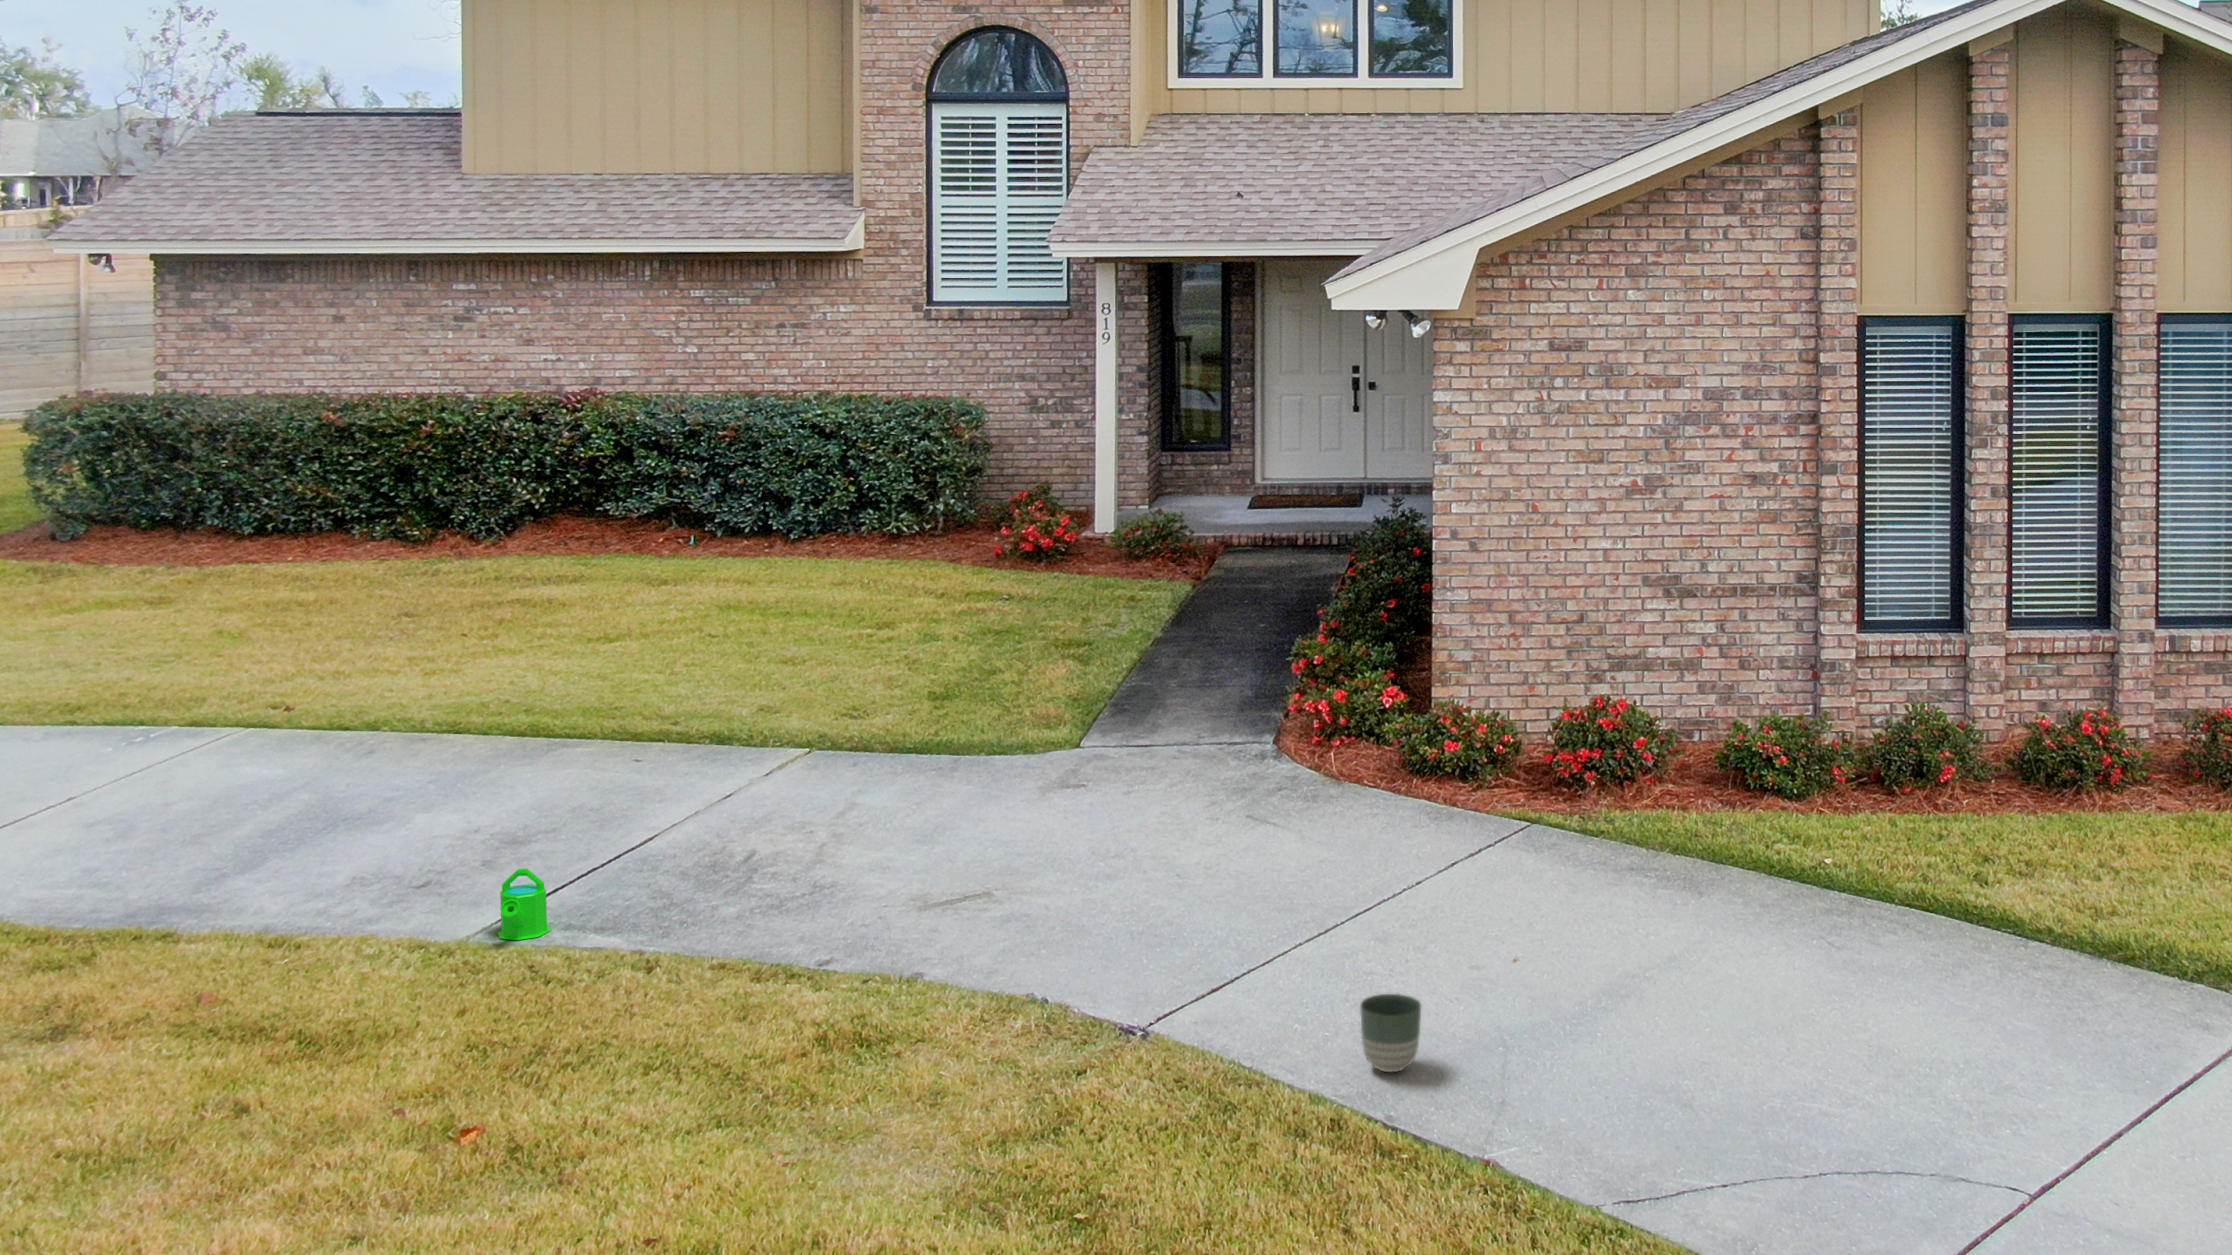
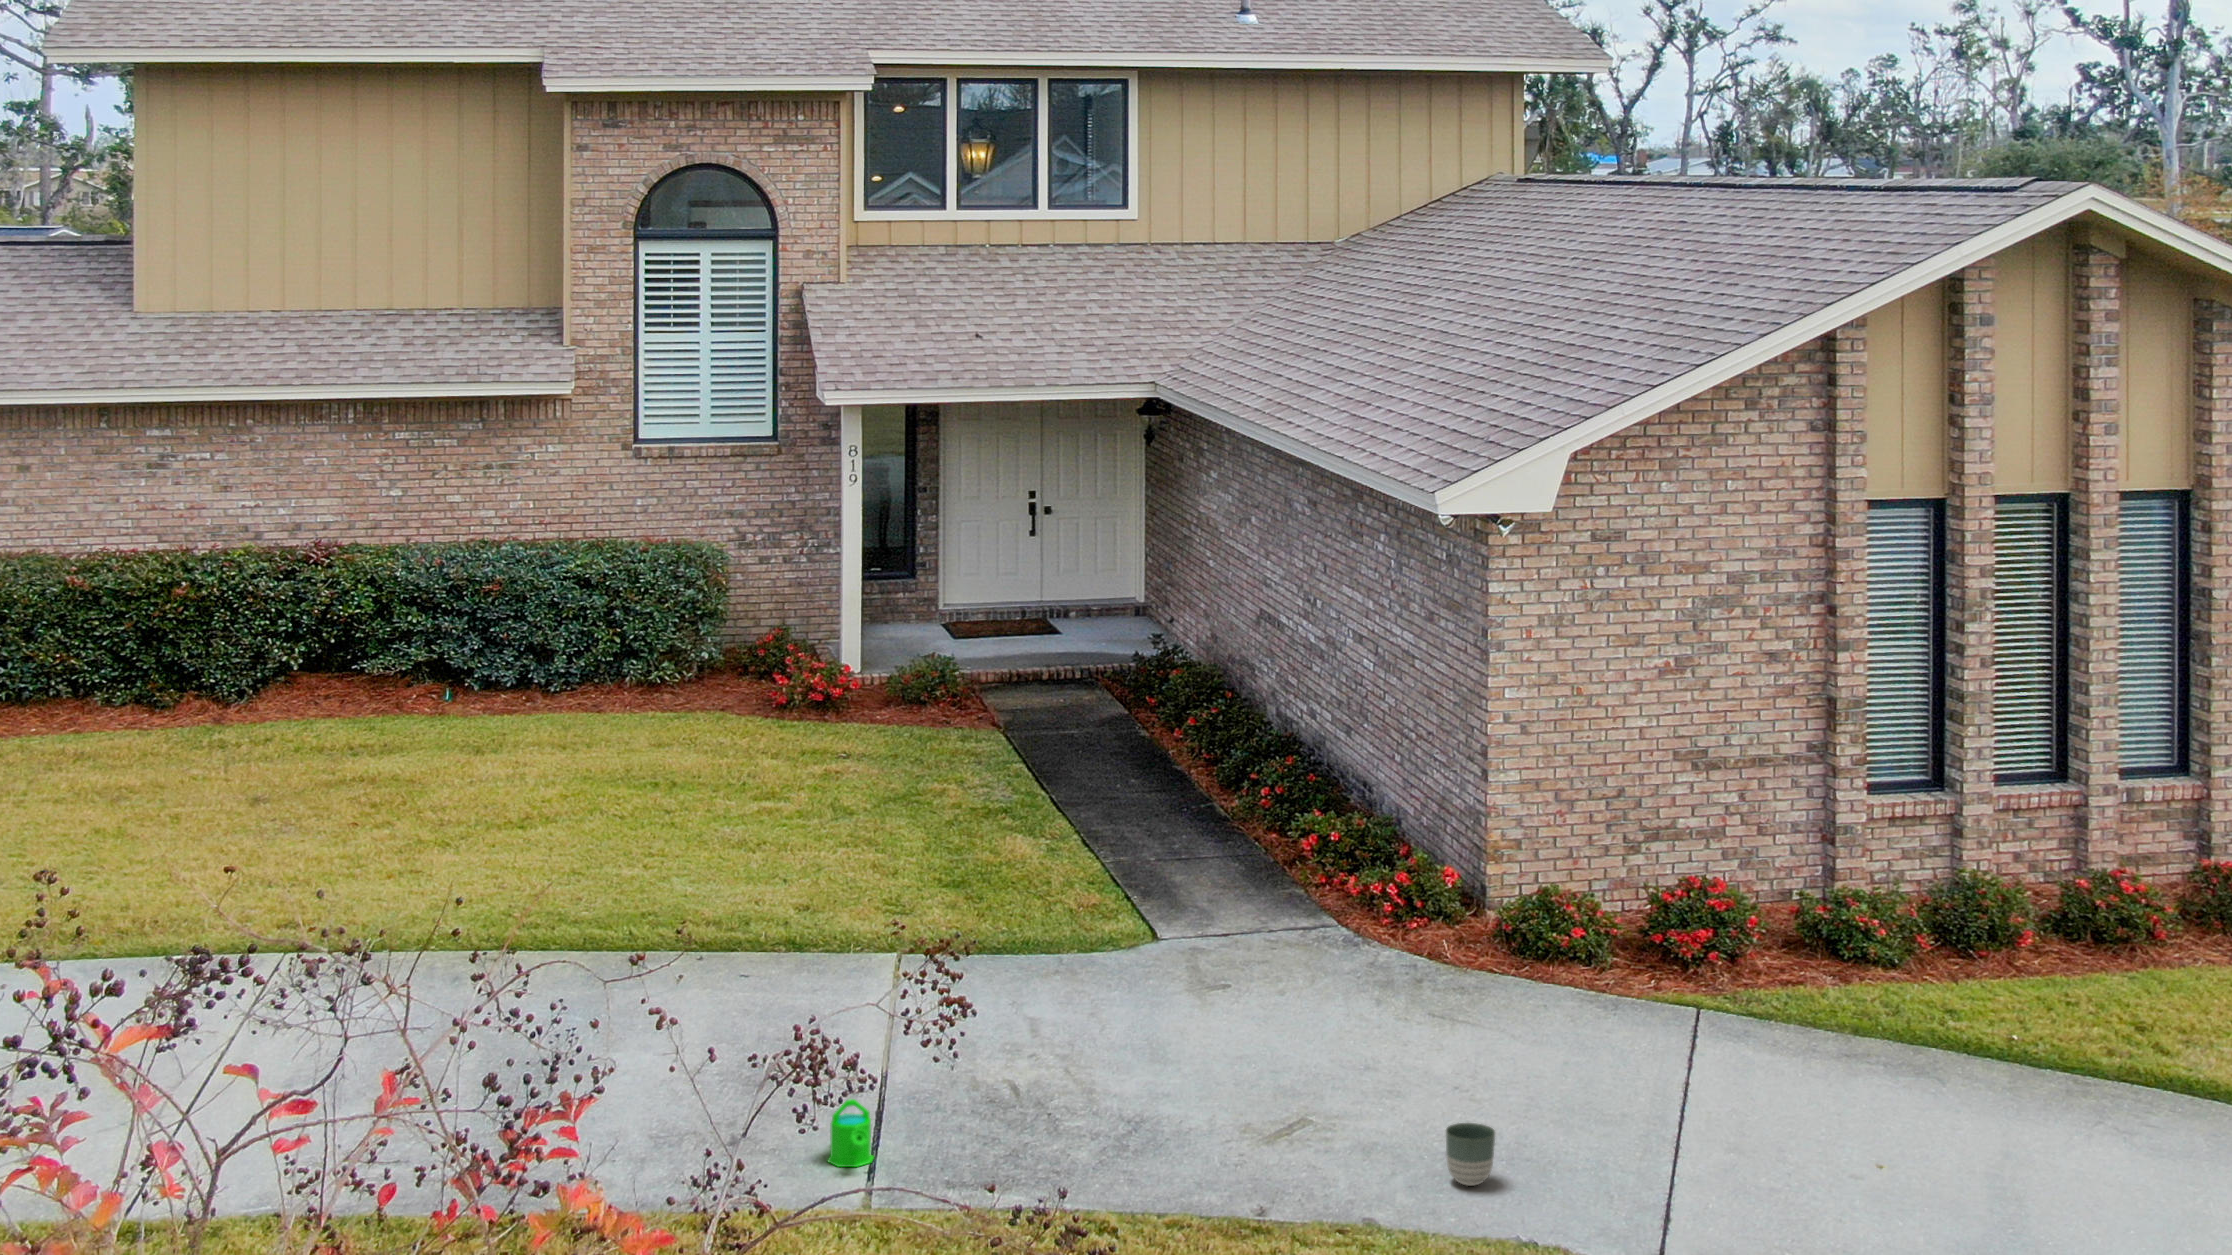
planter: present [1360,994,1421,1072] -> present [1446,1123,1495,1186]

